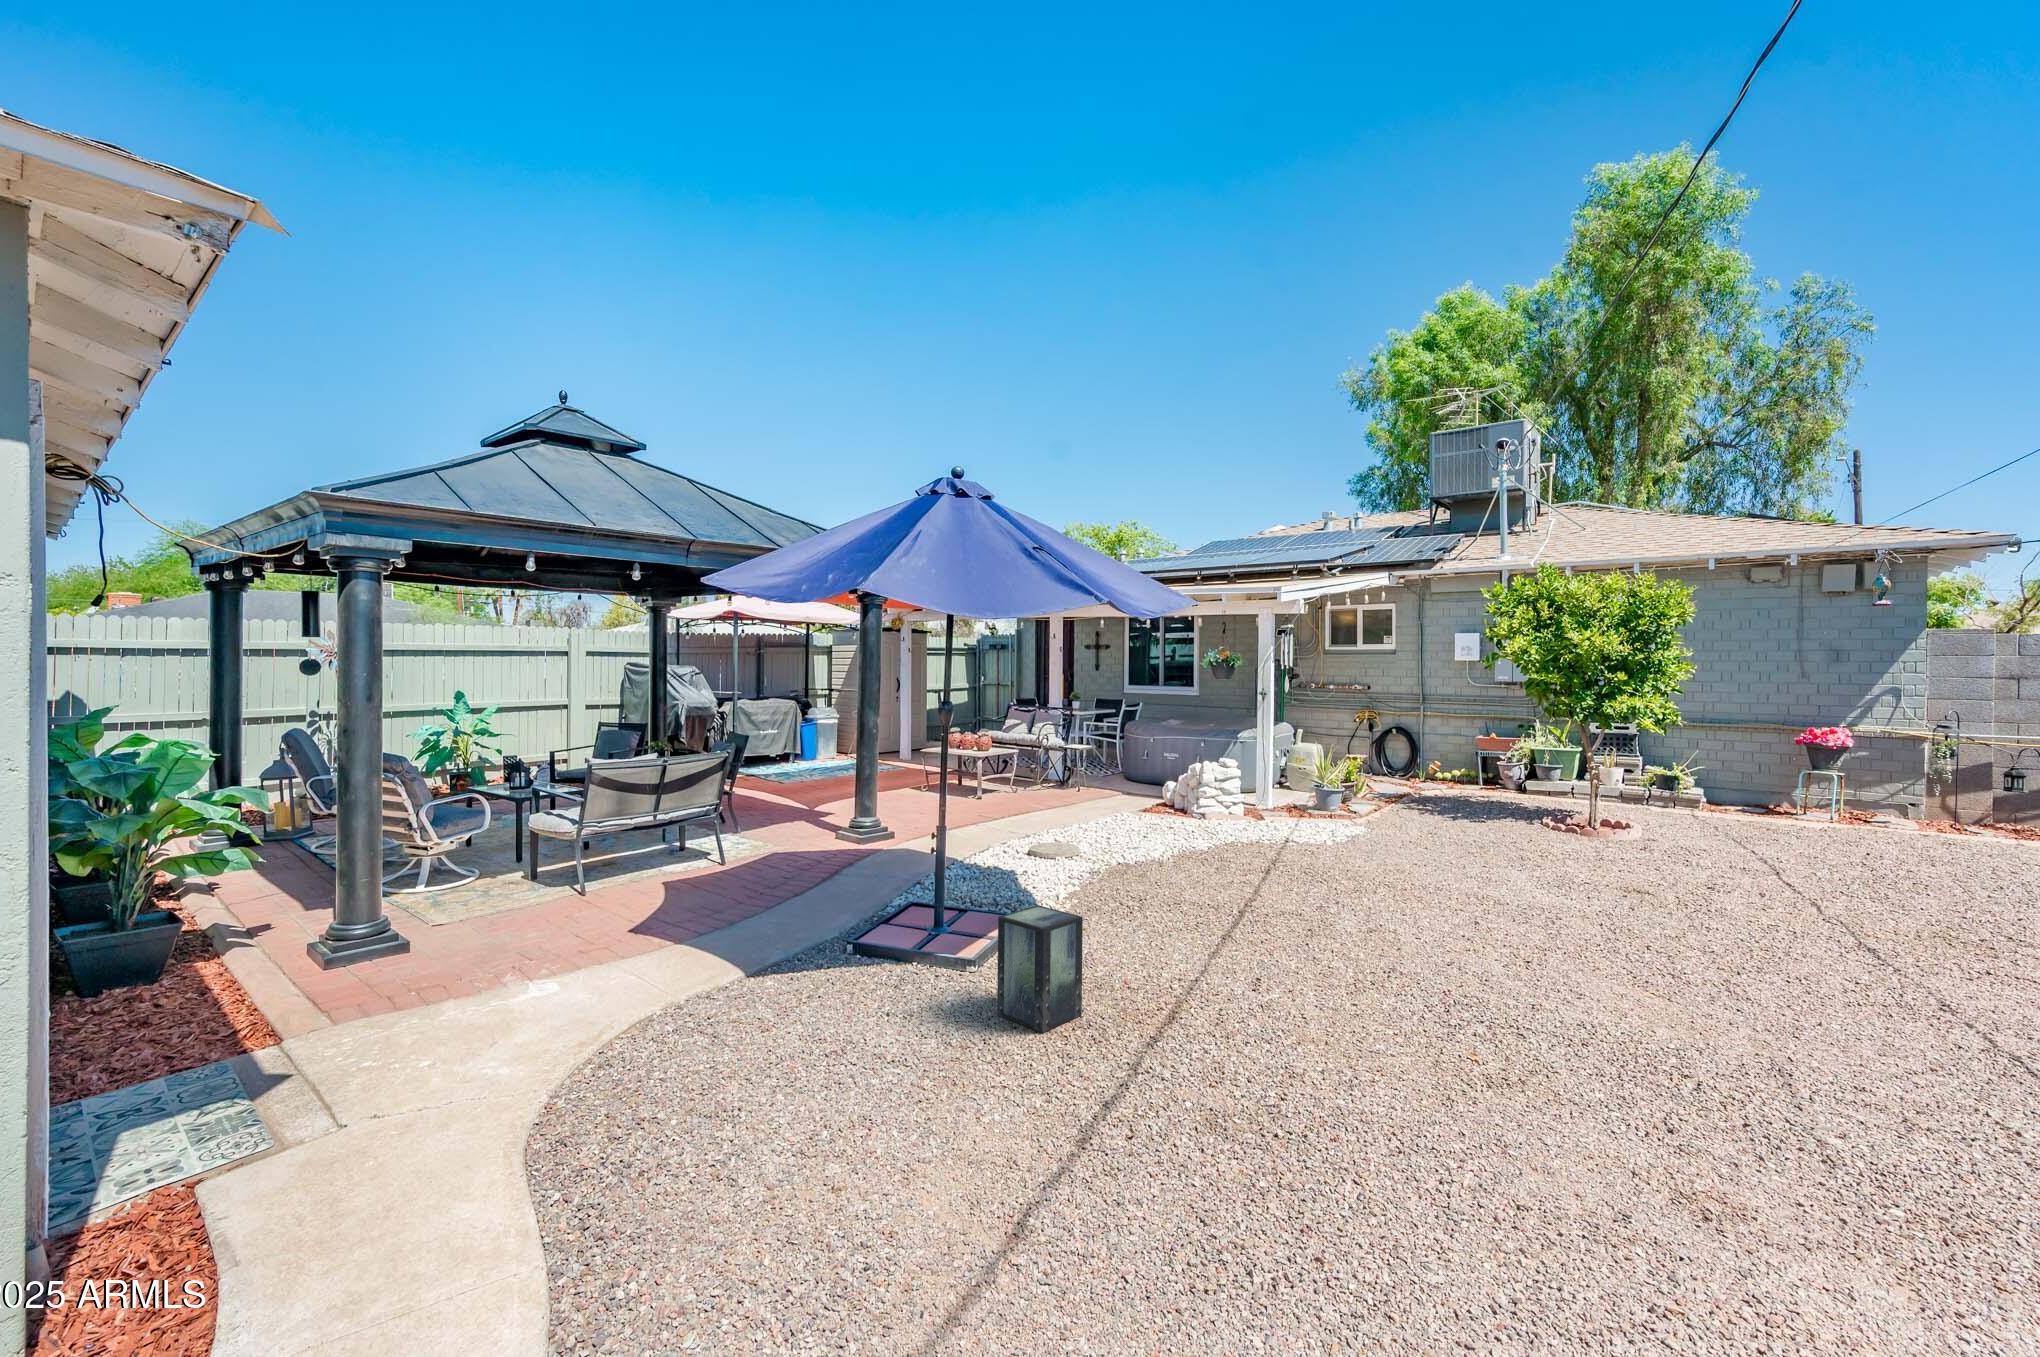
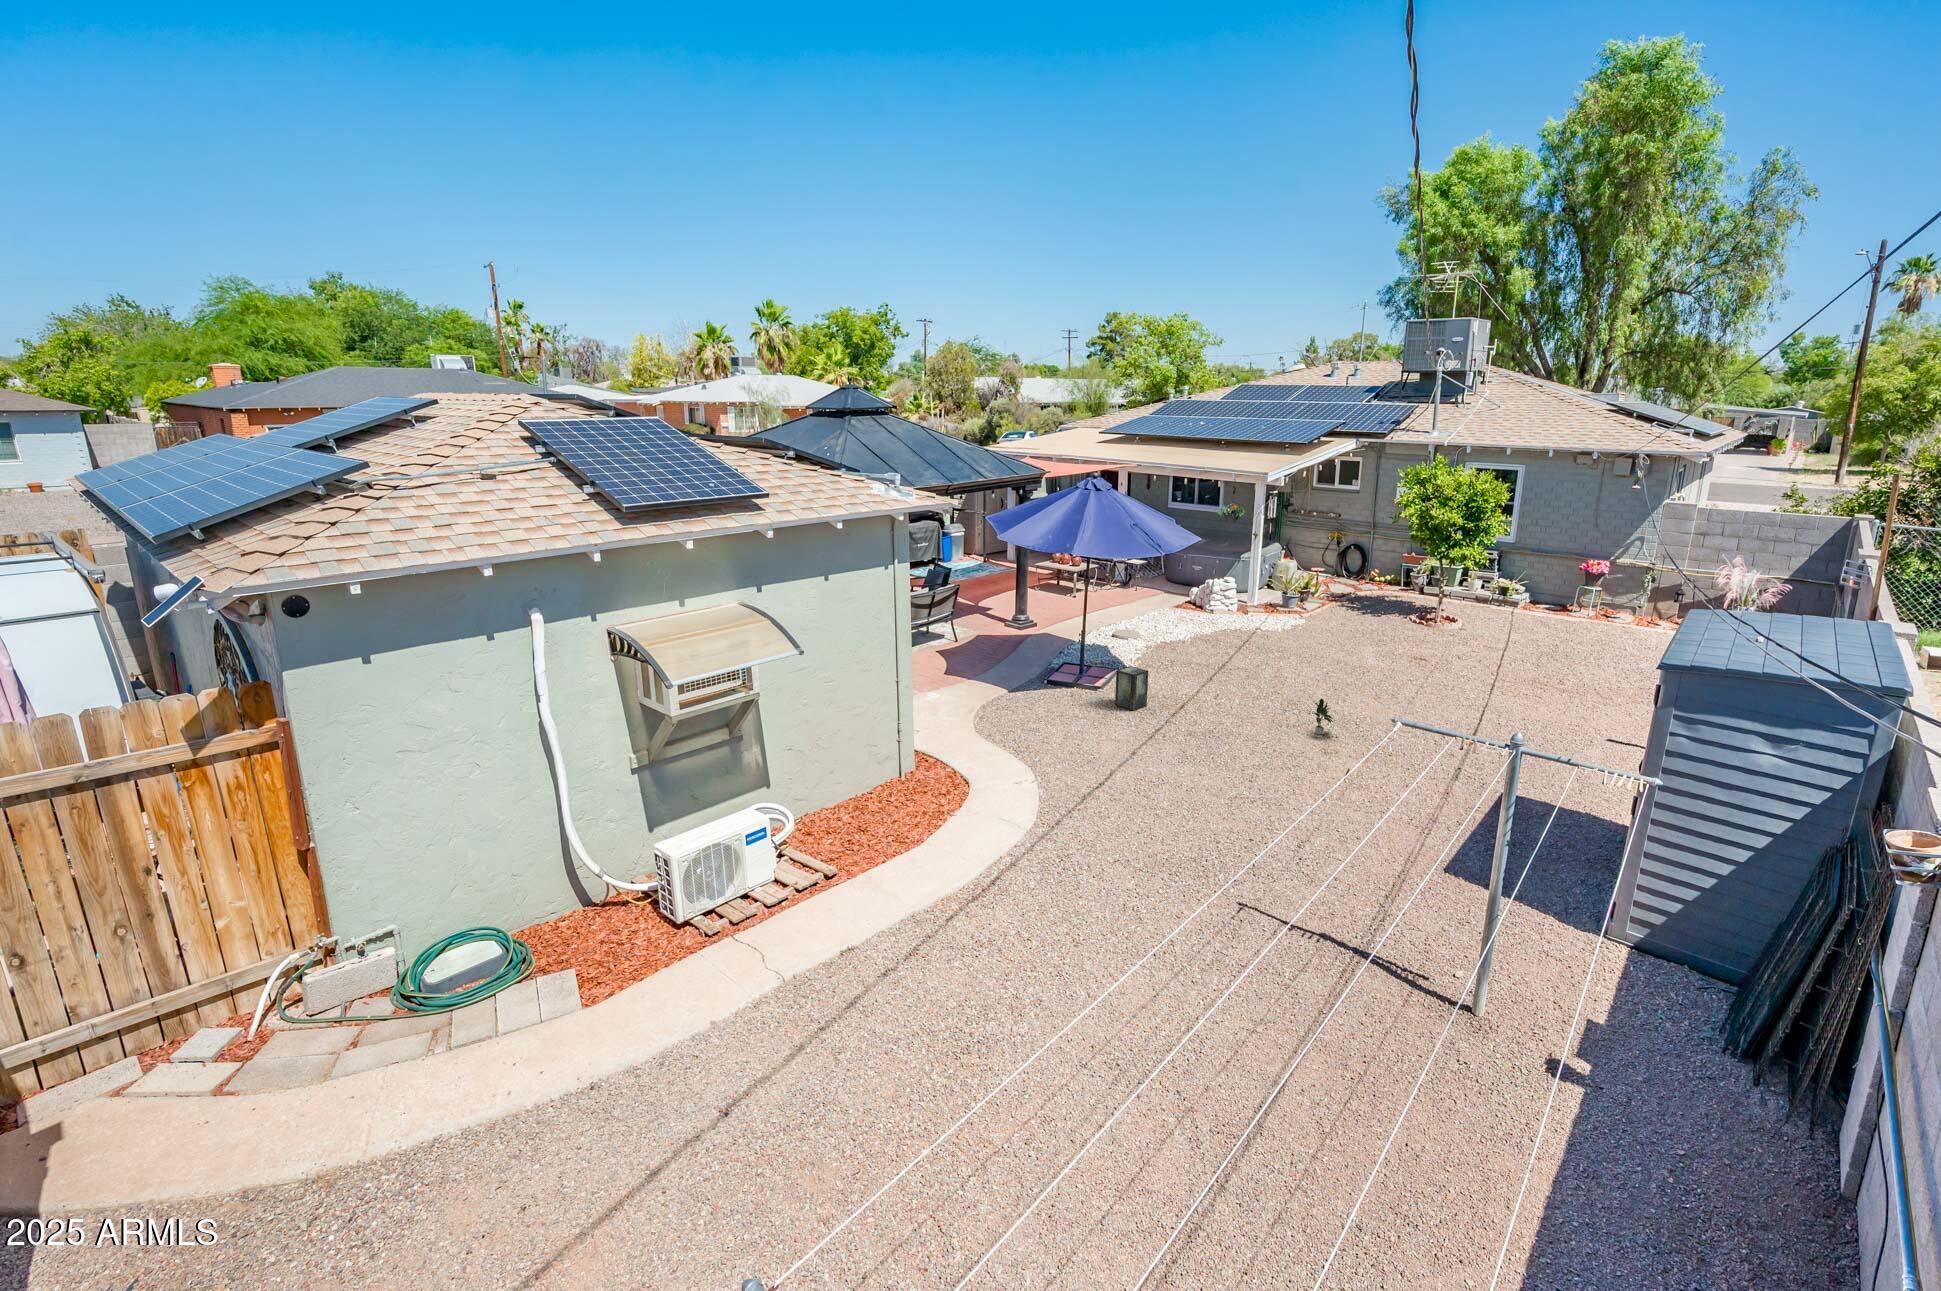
potted plant: none [1563,997,1652,1114] -> present [1313,699,1333,734]

